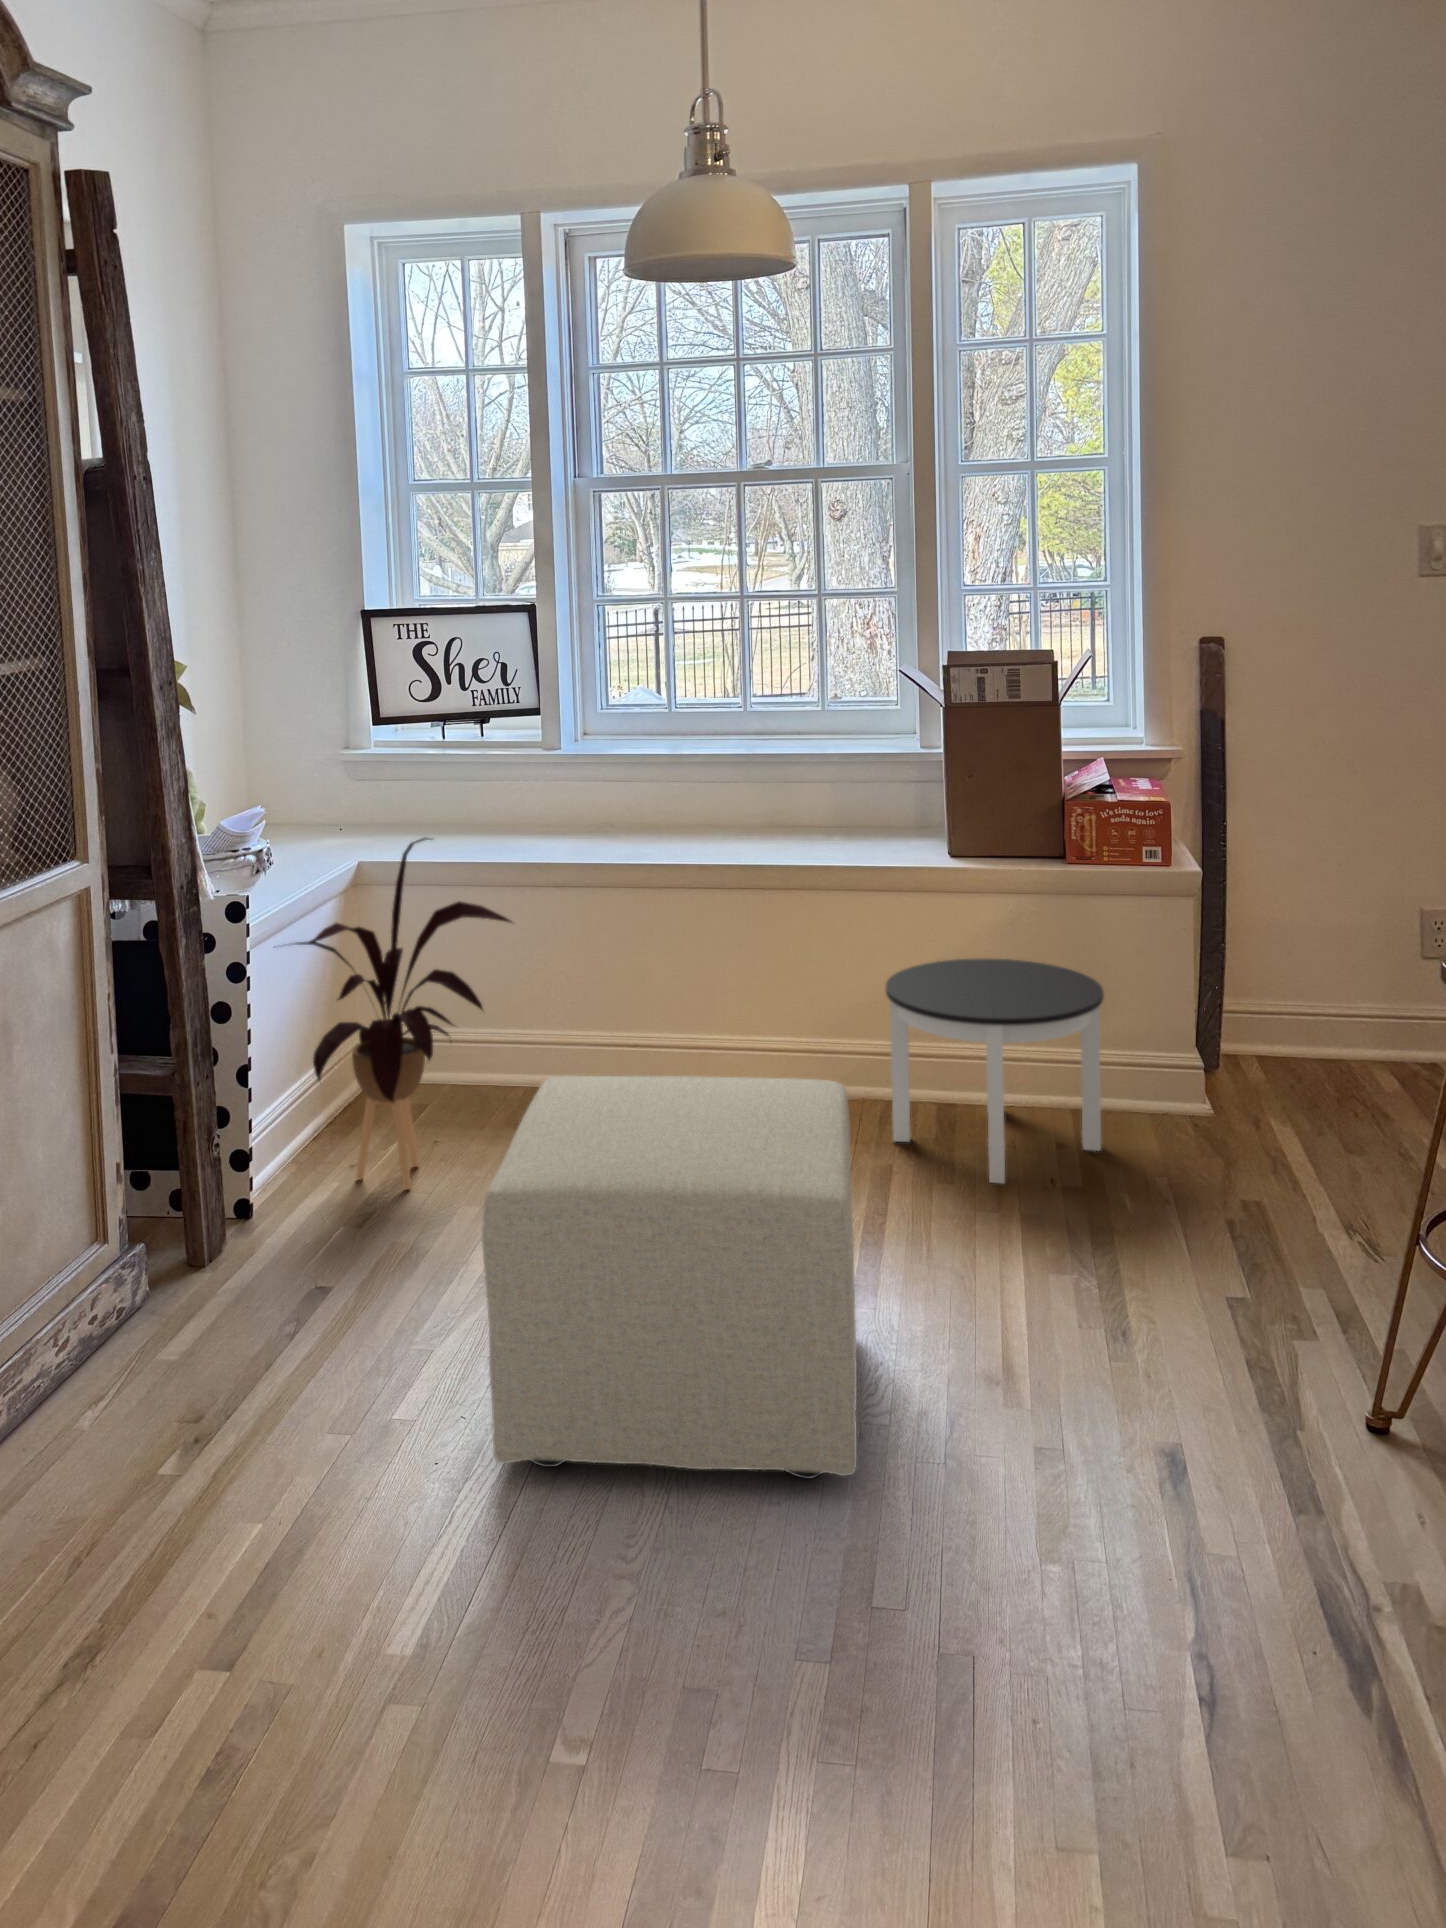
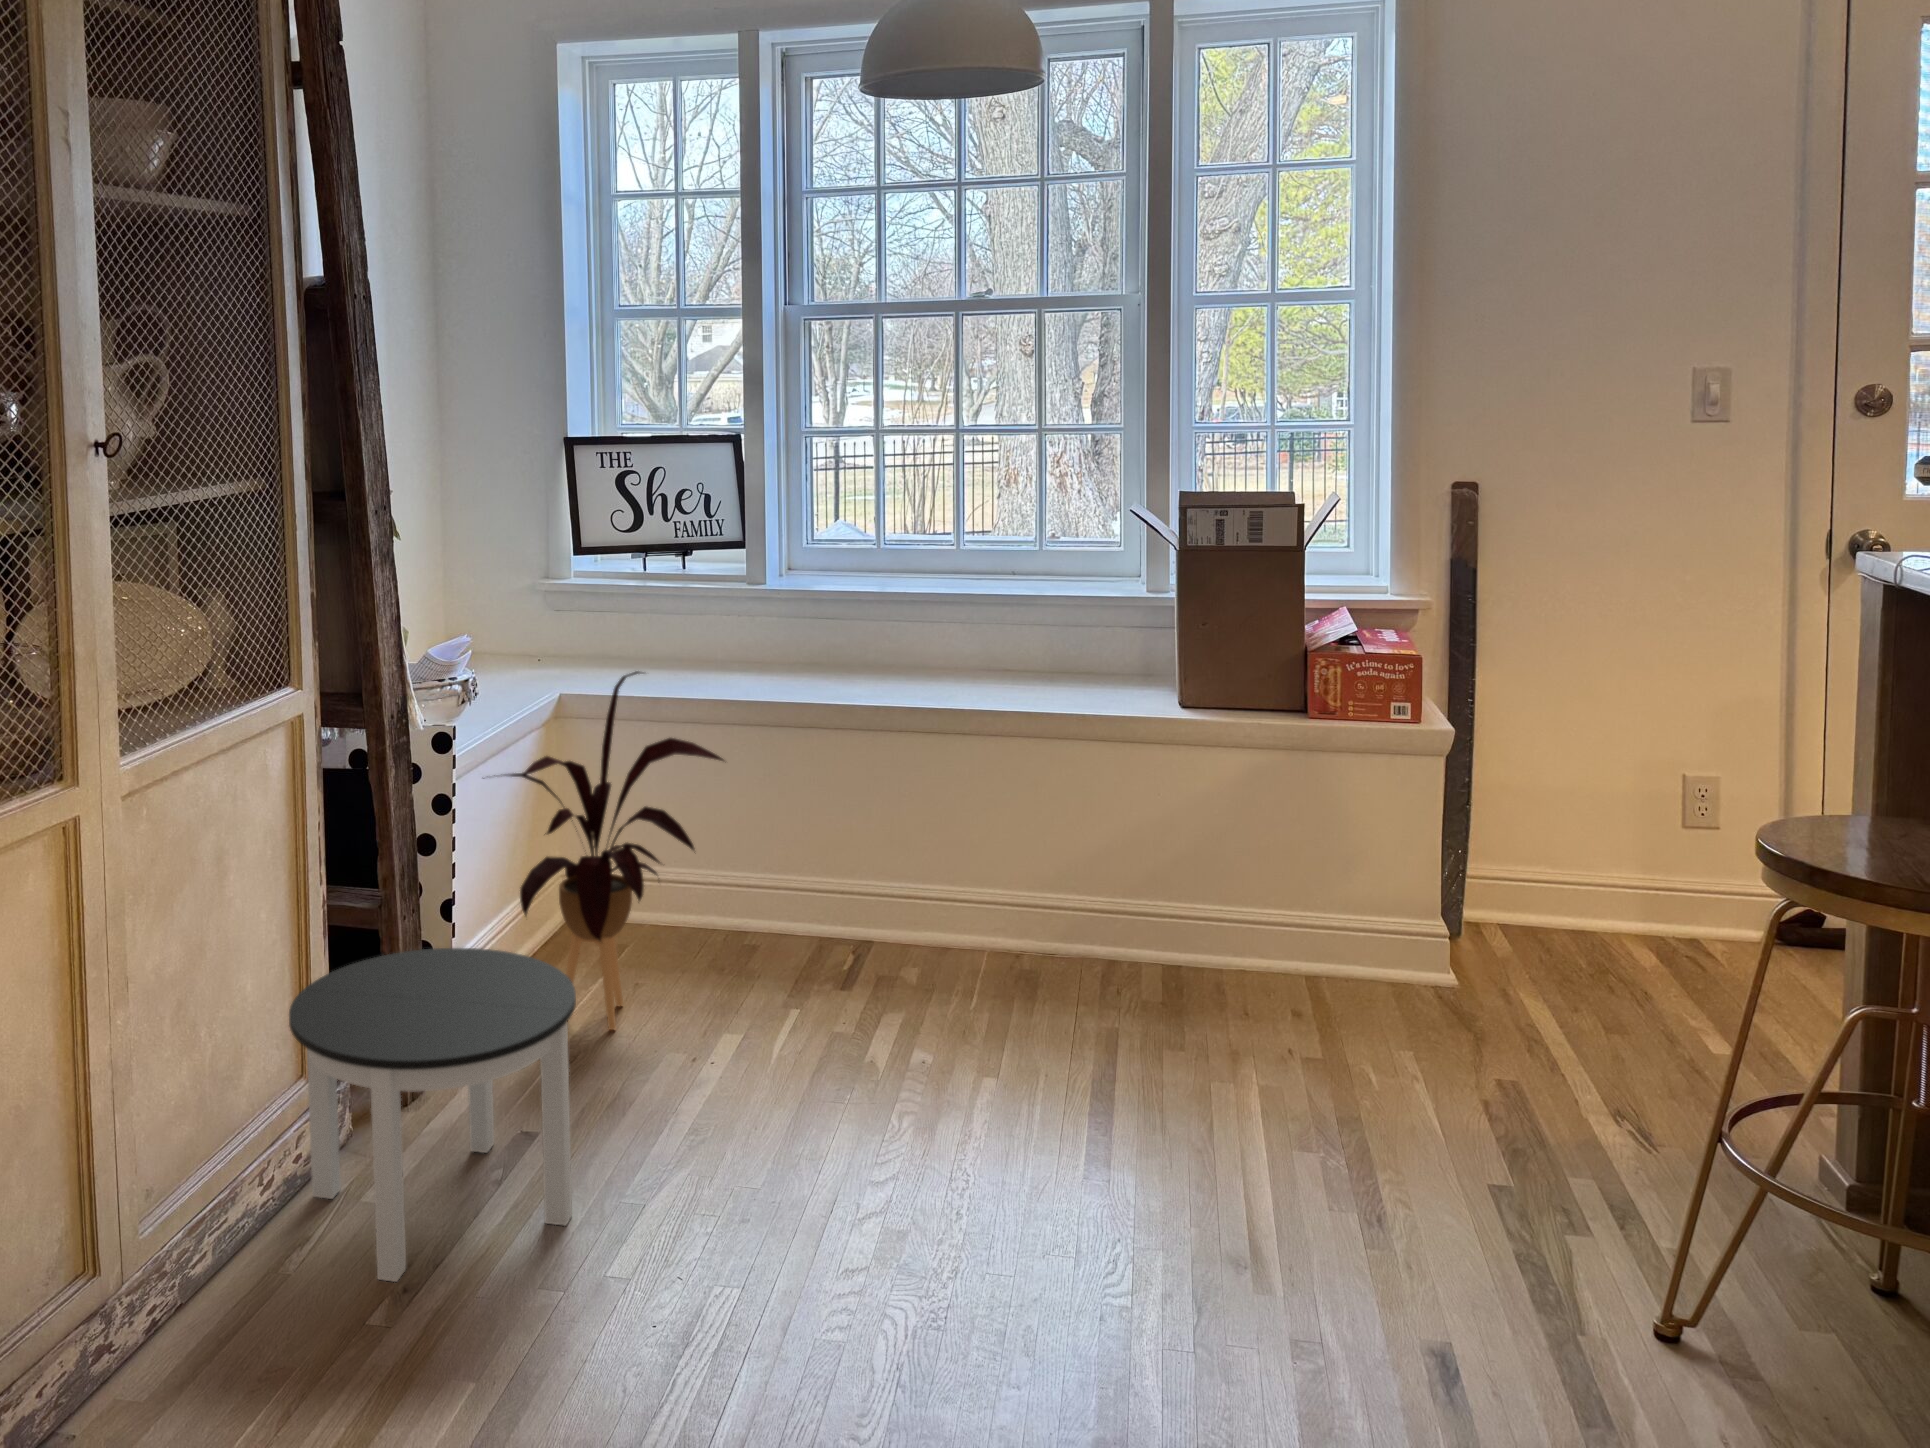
round table: present [886,958,1104,1184] -> present [289,948,576,1282]
ottoman: present [482,1076,857,1479] -> none [710,928,1110,1378]

